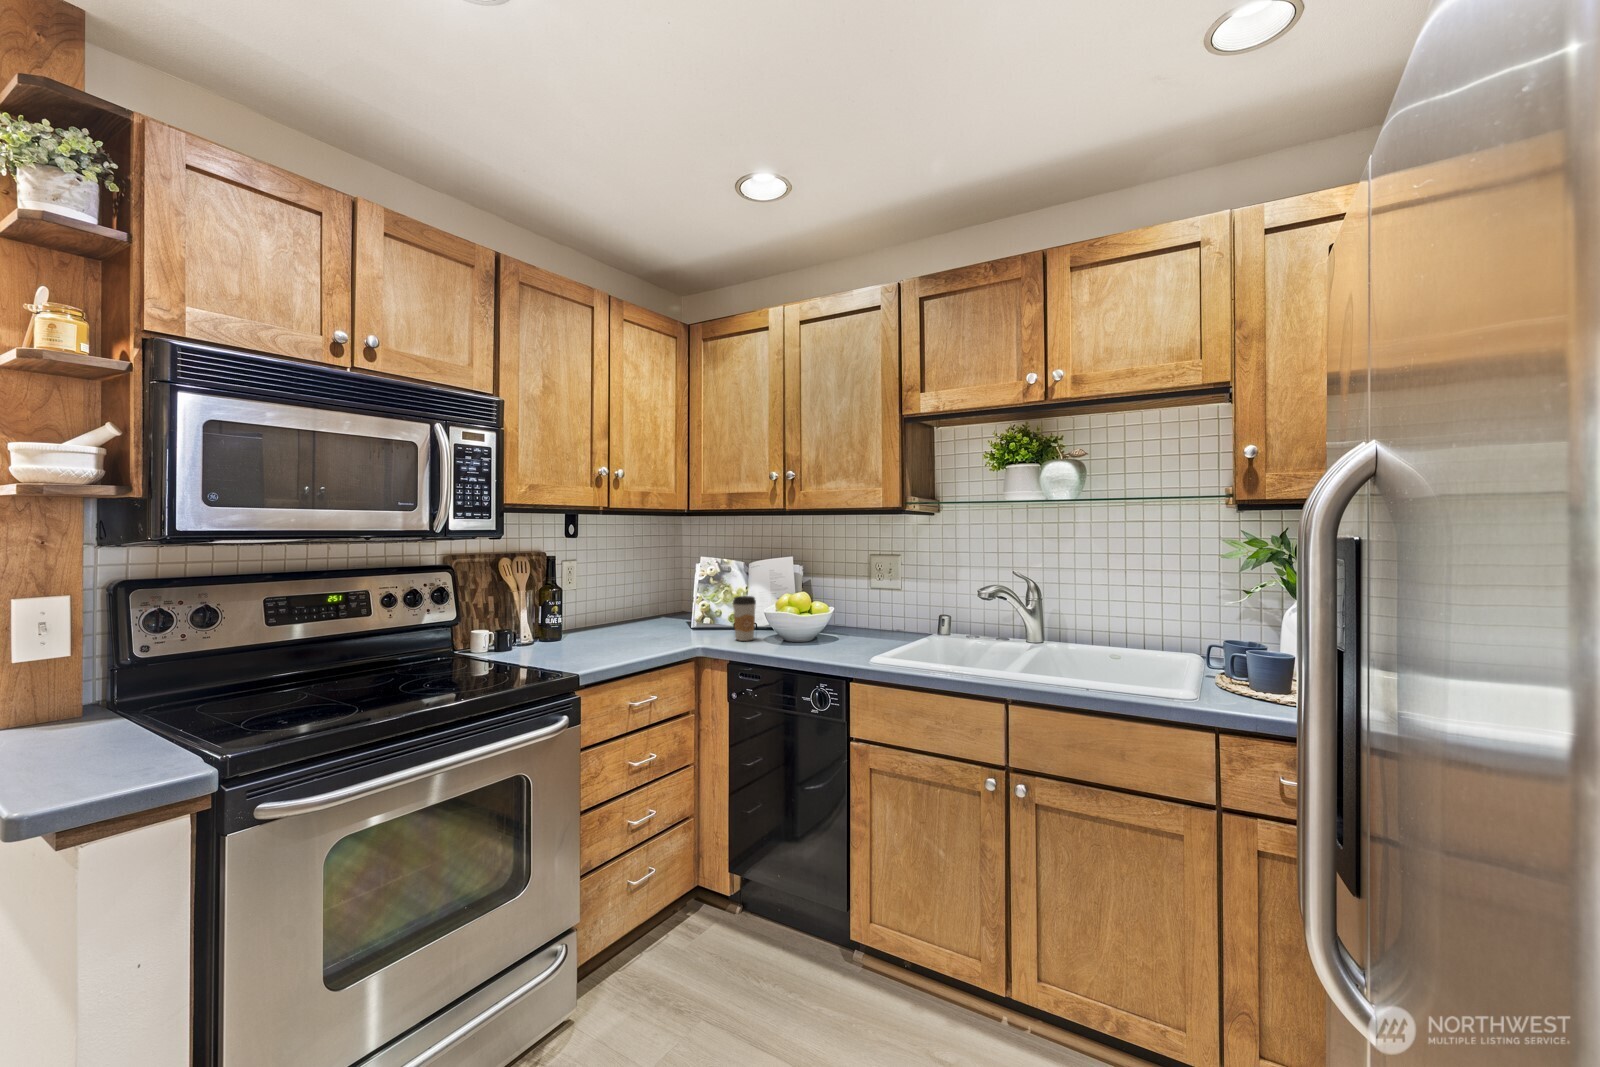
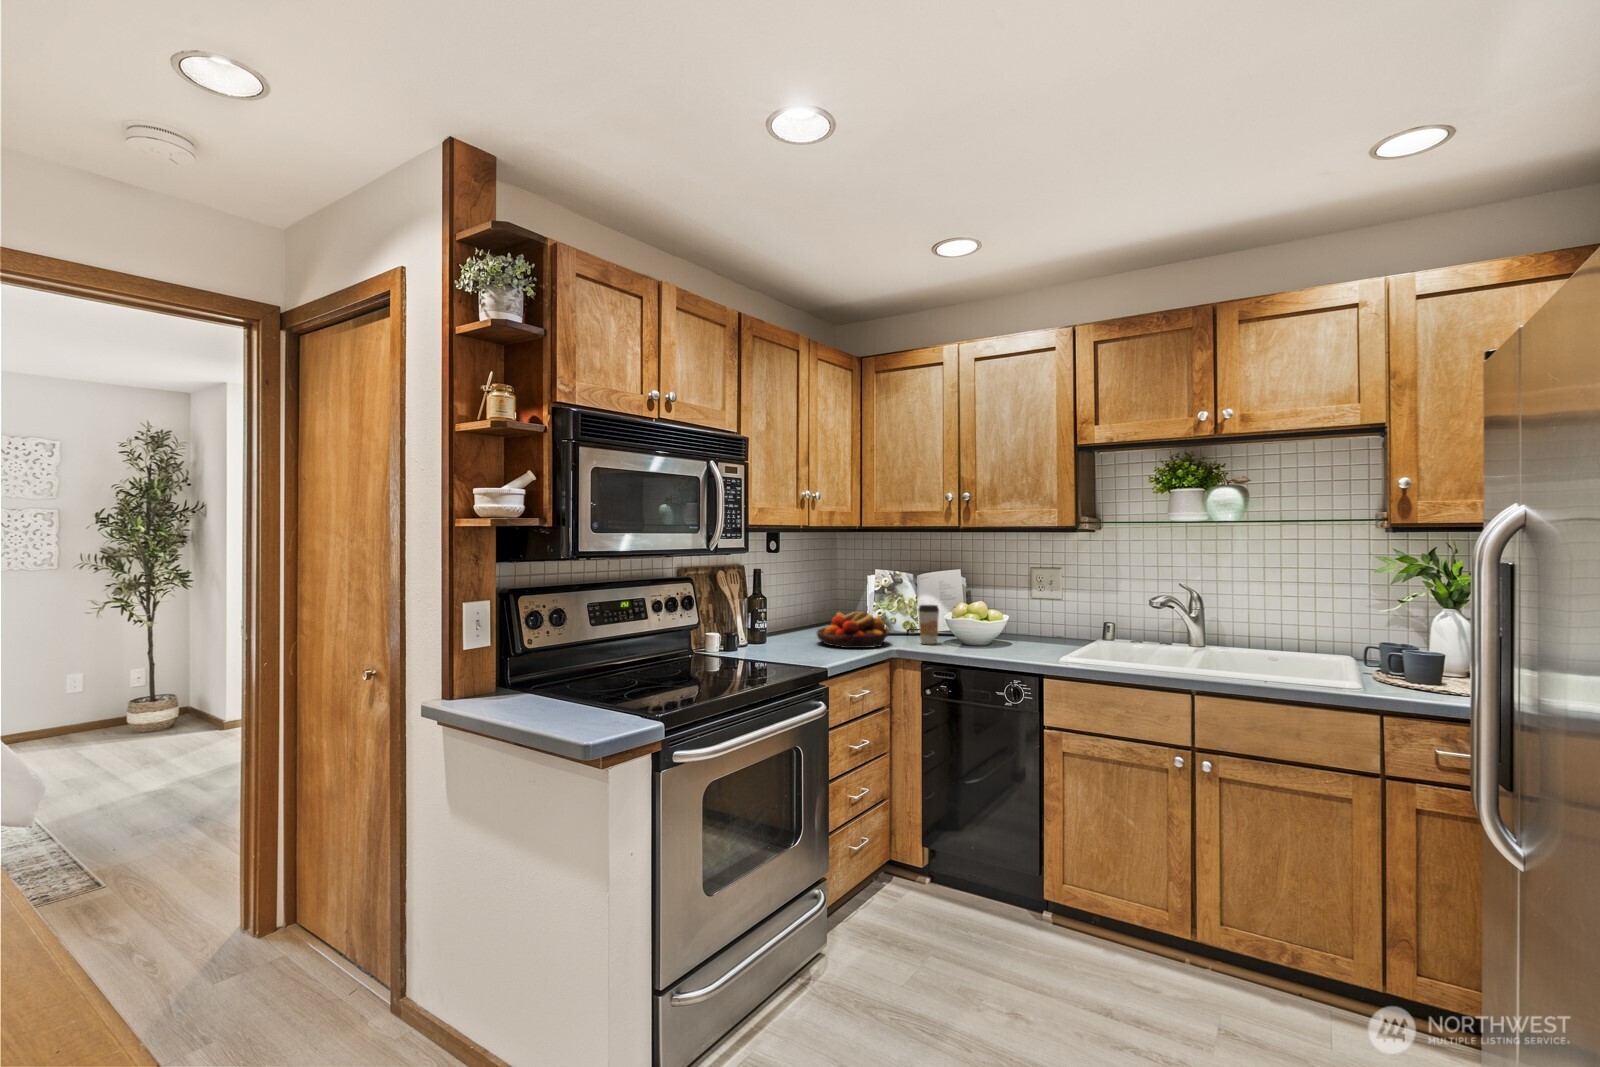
fruit bowl: none [617,604,701,646] -> present [817,612,890,648]

